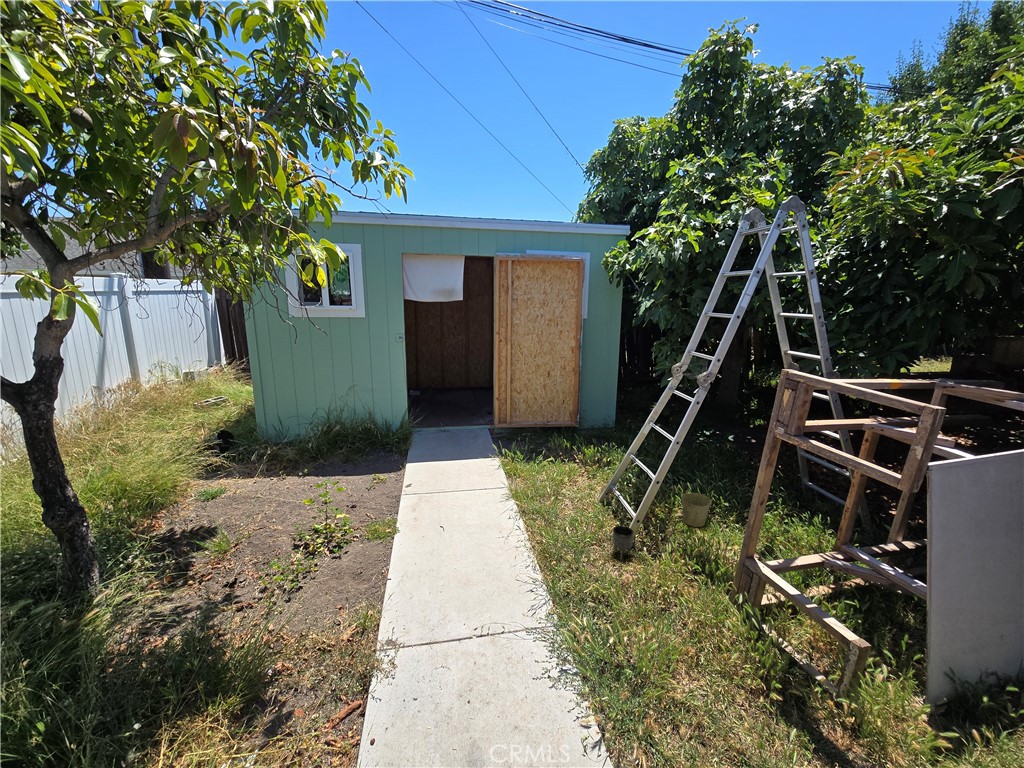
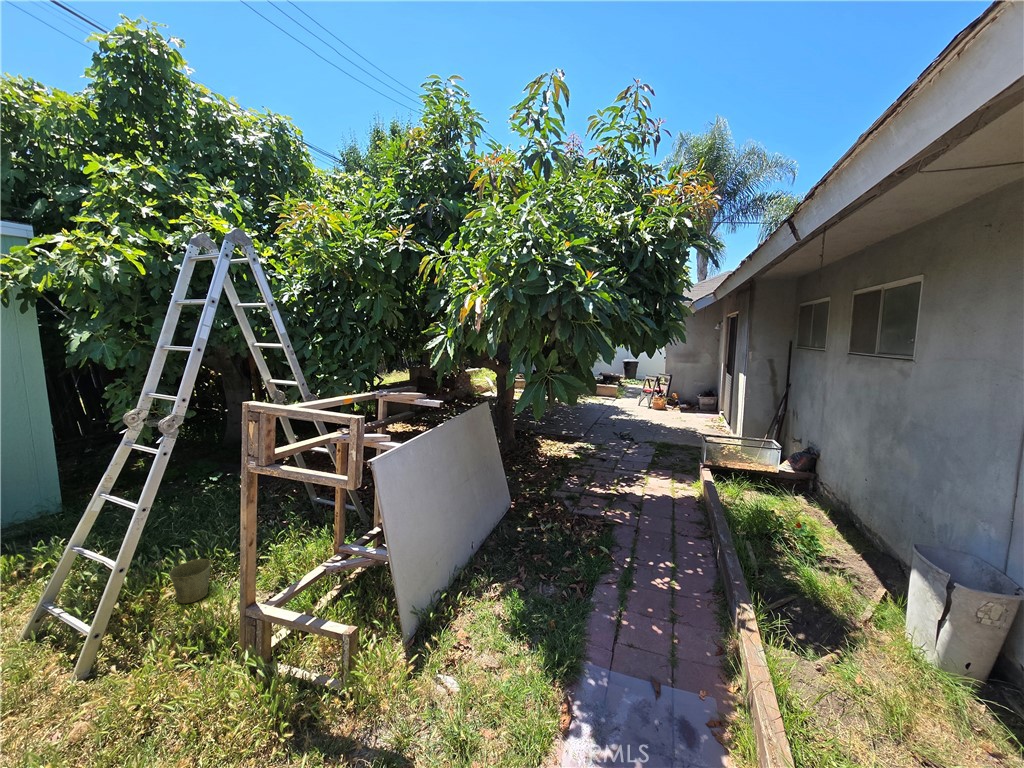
planter: present [613,525,634,561] -> none [45,655,89,713]

